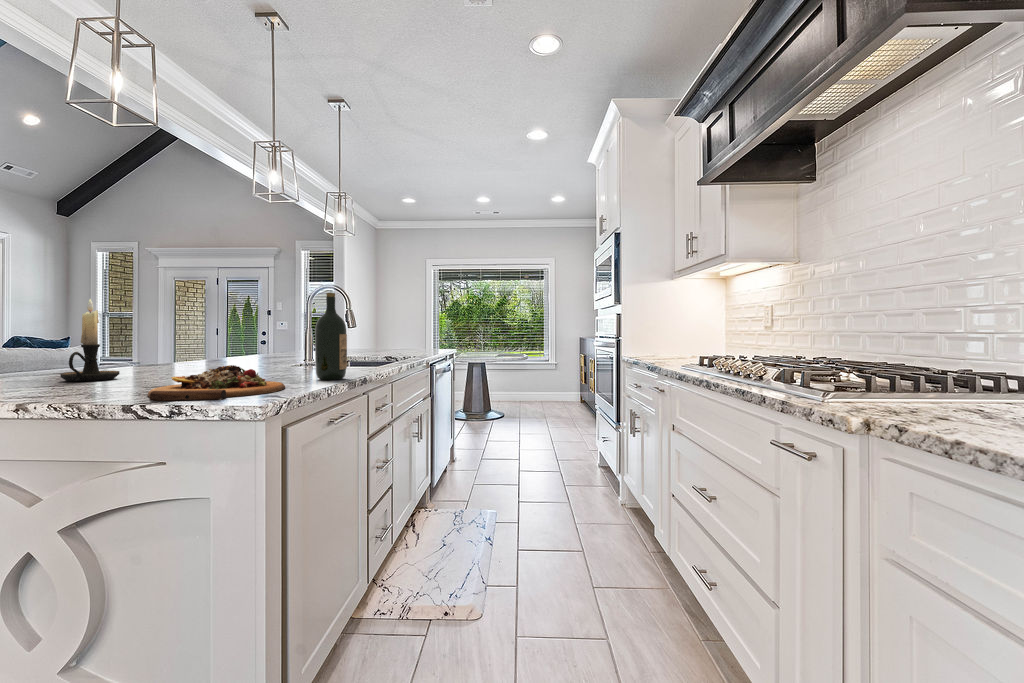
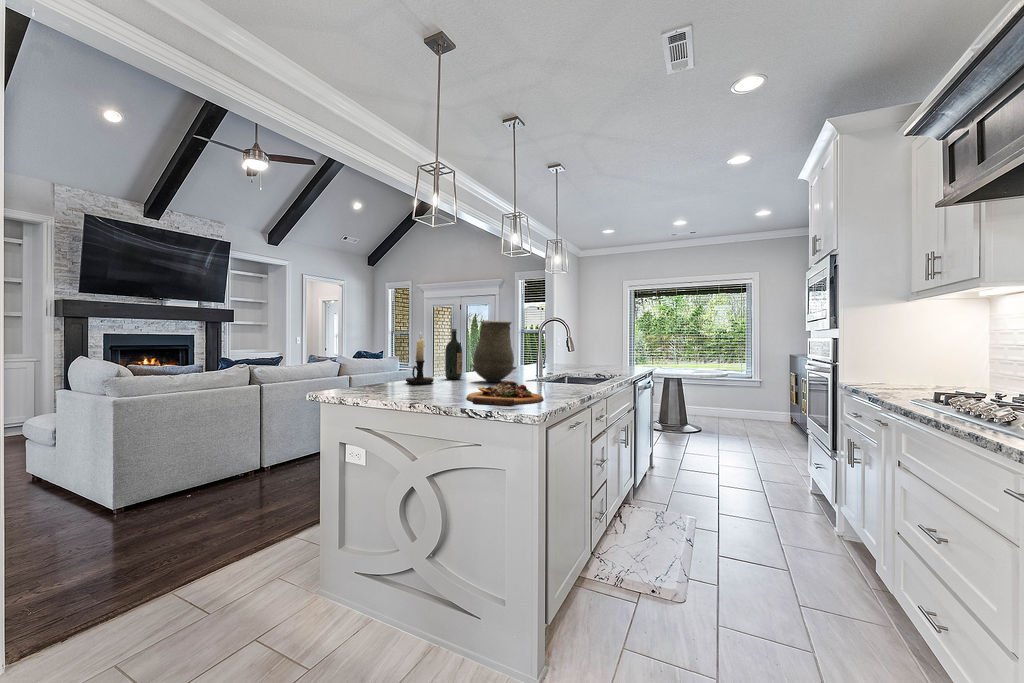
vase: none [191,287,266,373] -> present [471,320,516,382]
wine bottle: present [315,293,347,380] -> present [445,329,462,379]

